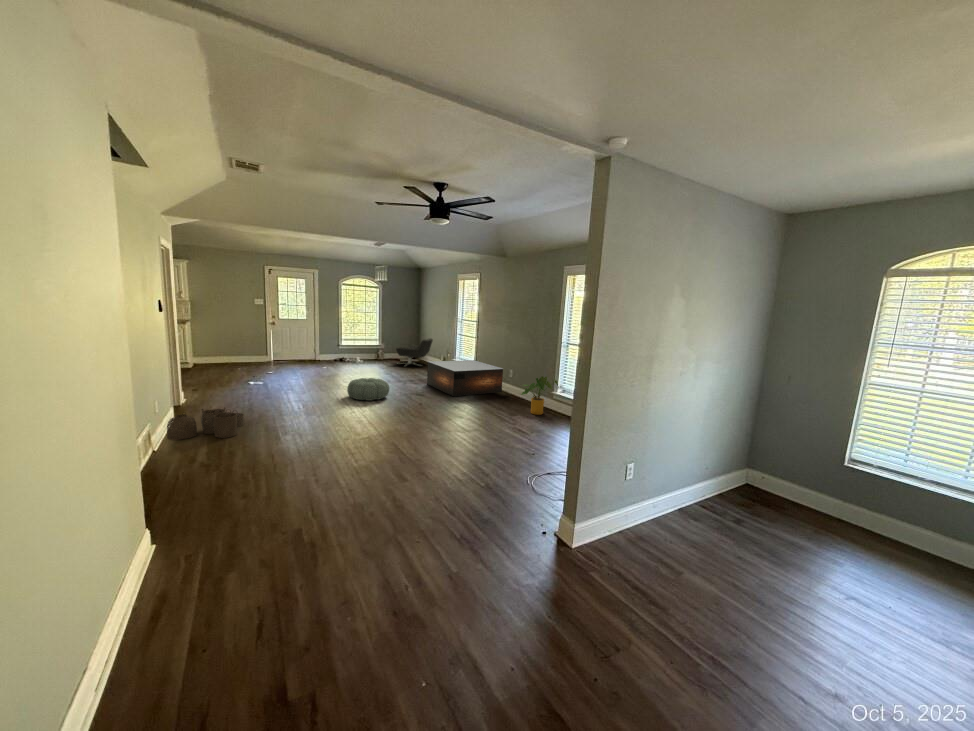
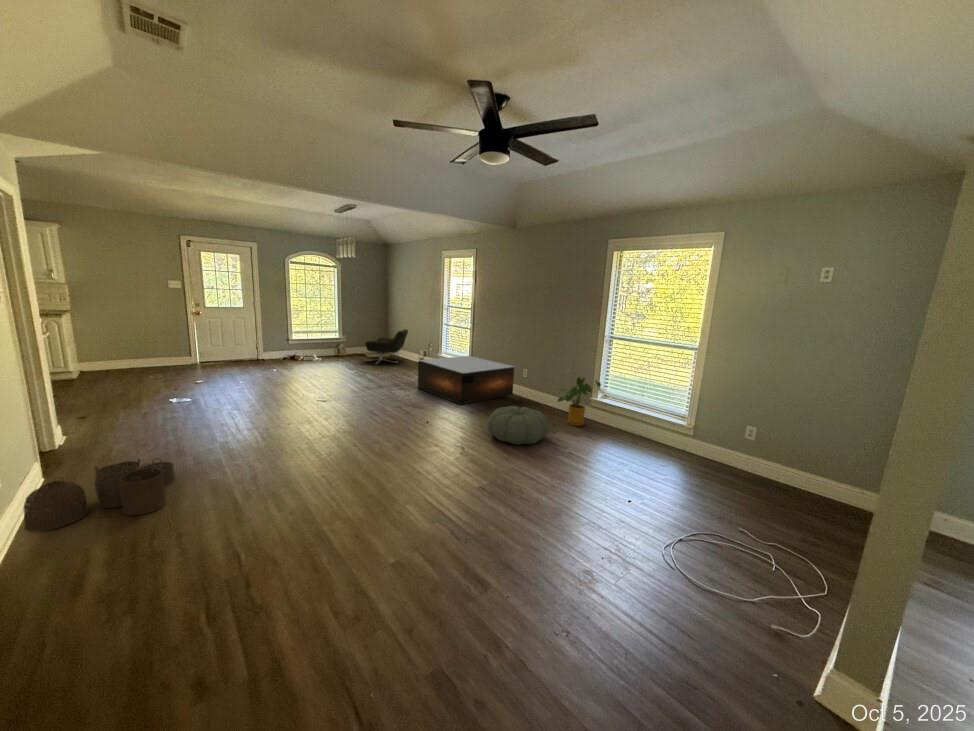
pouf: present [347,378,389,401] -> present [488,406,549,444]

